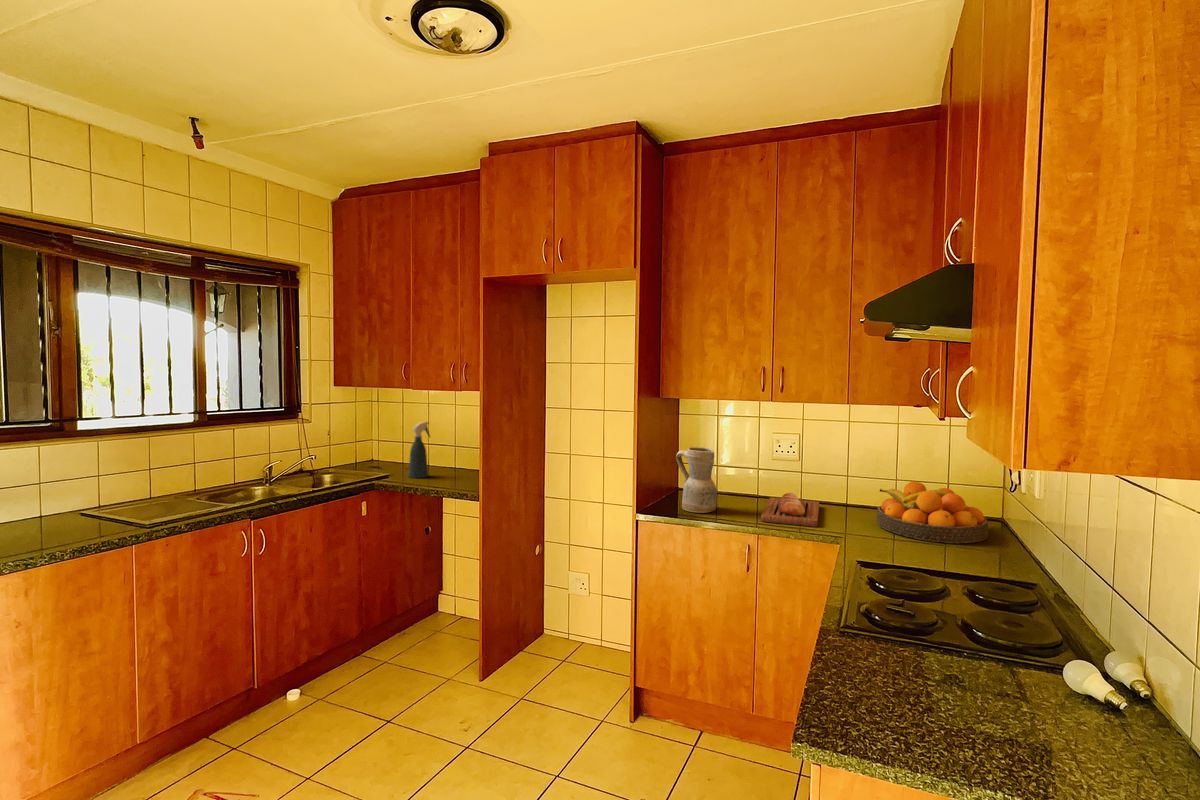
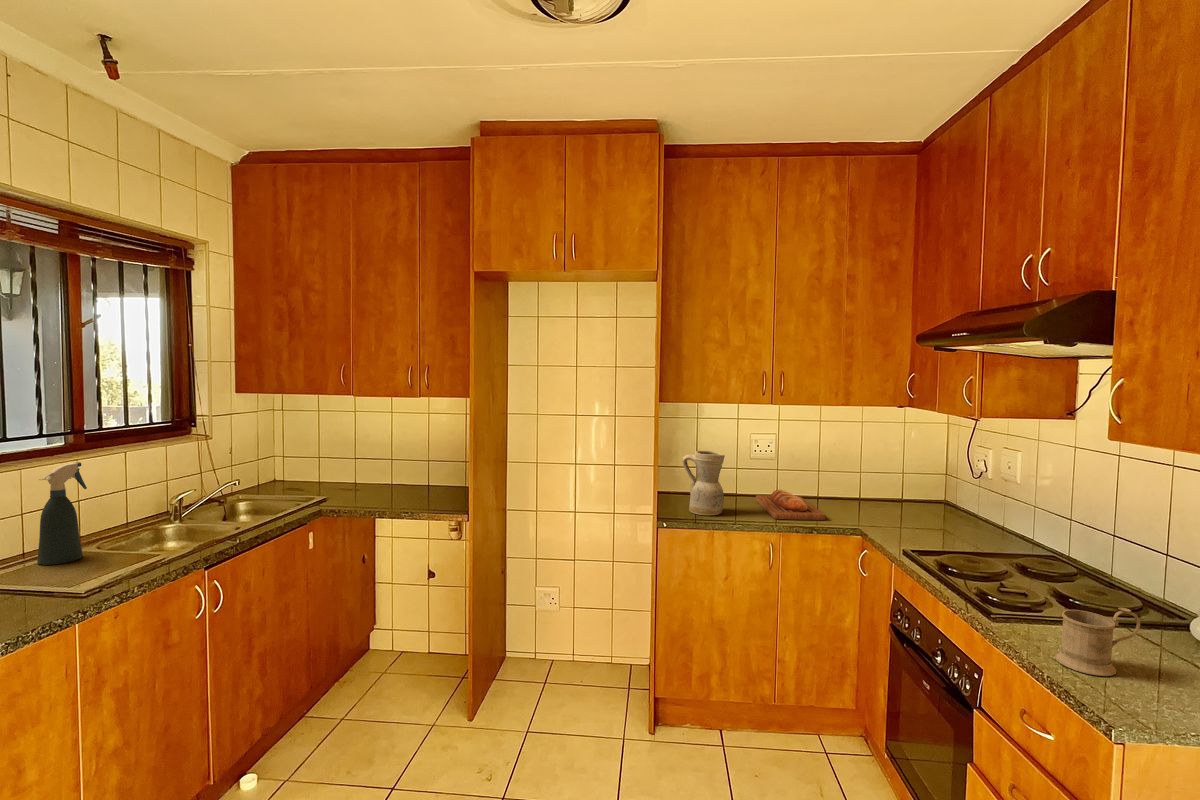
spray bottle: present [408,422,430,478] -> present [37,462,87,565]
fruit bowl: present [877,482,989,543] -> none [863,473,960,525]
mug: none [861,632,957,713] -> present [1055,608,1140,676]

